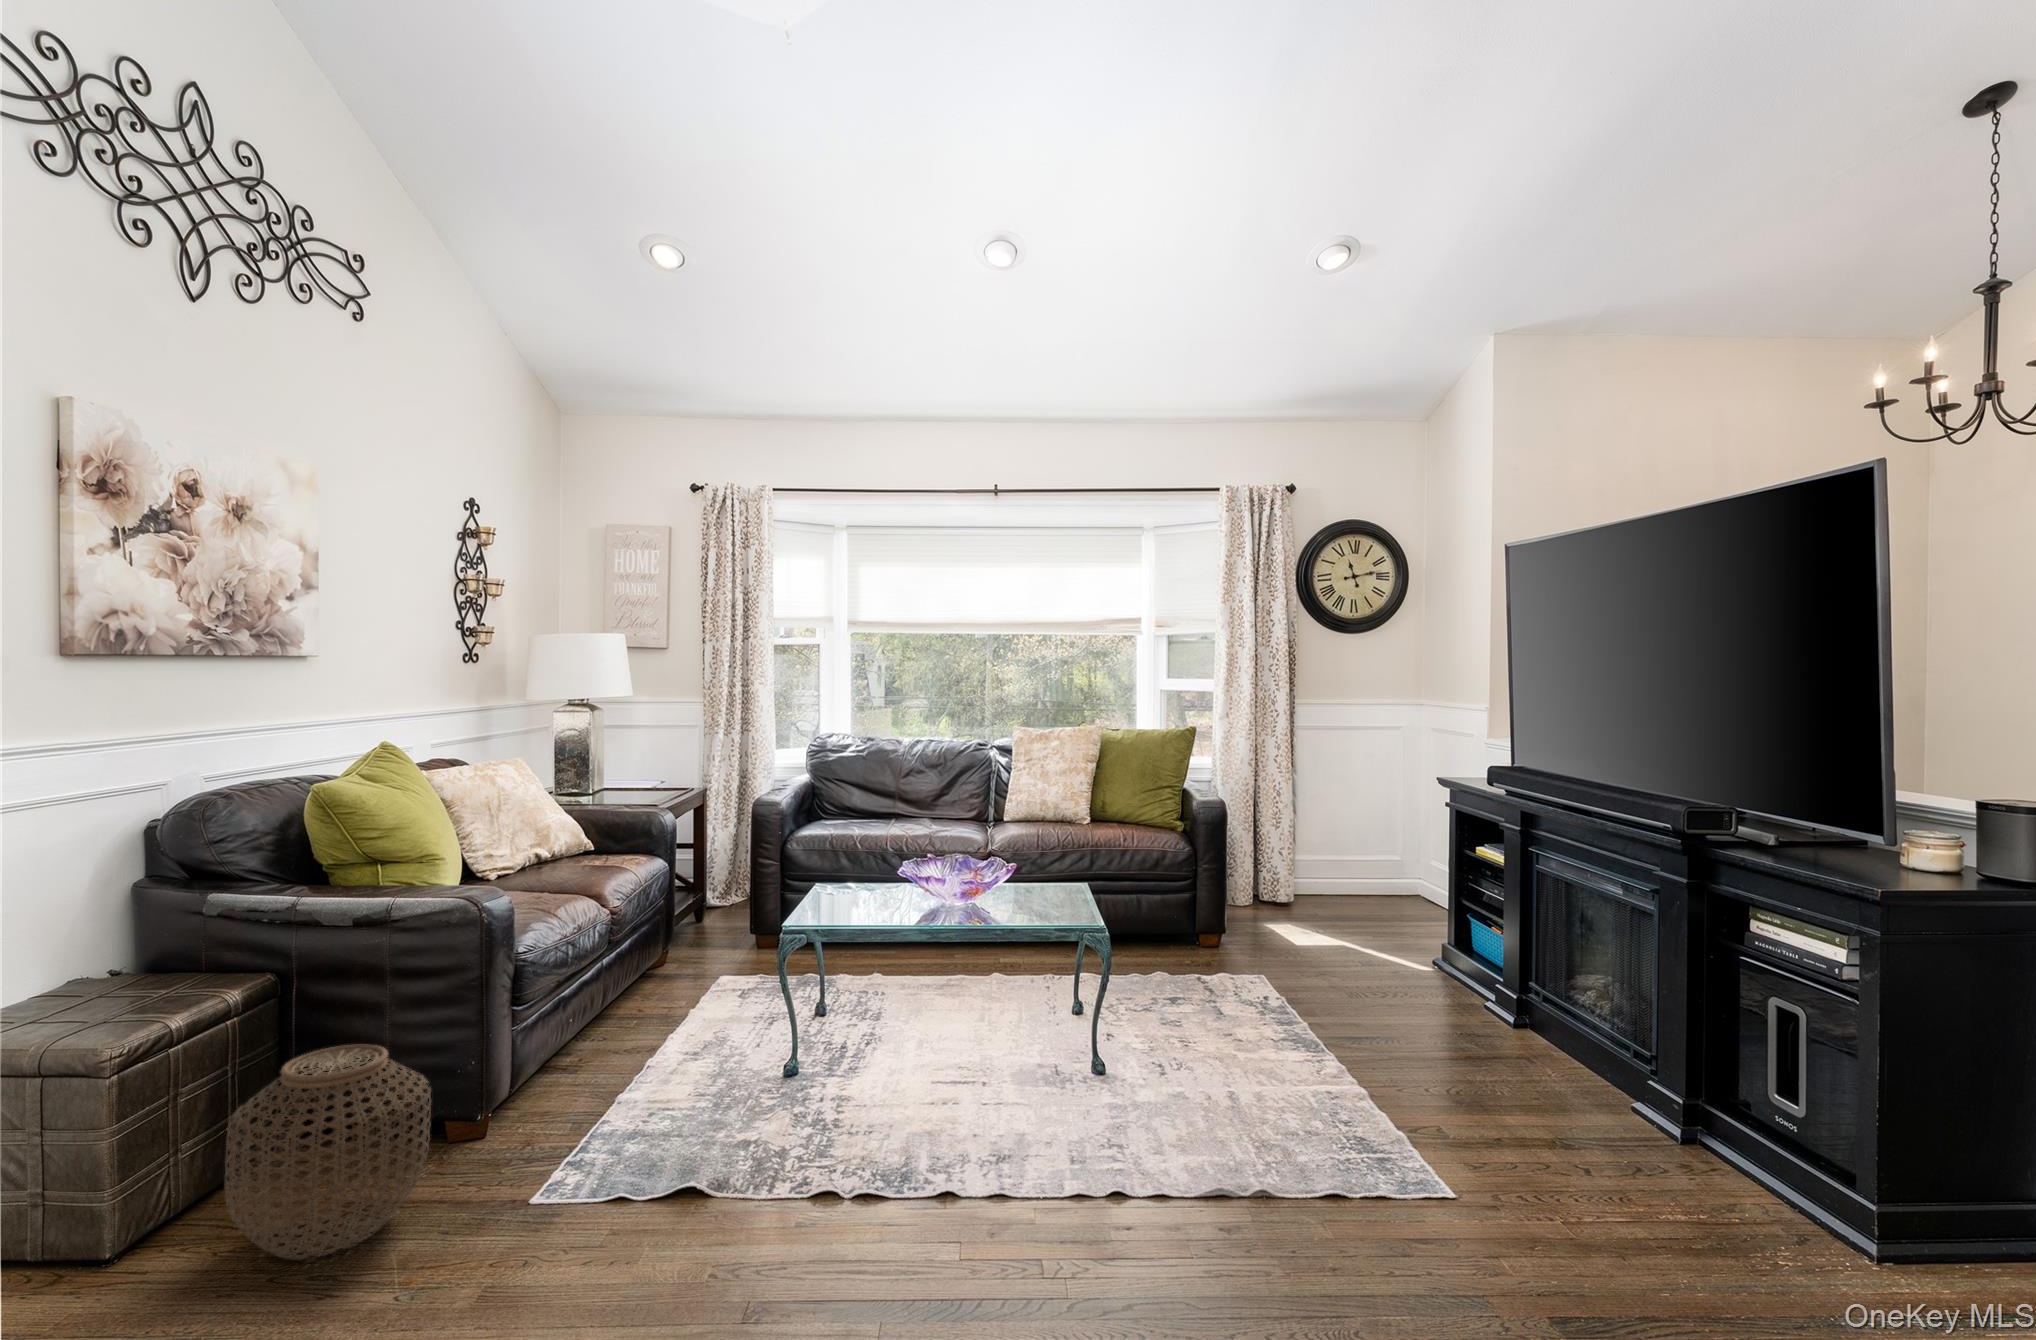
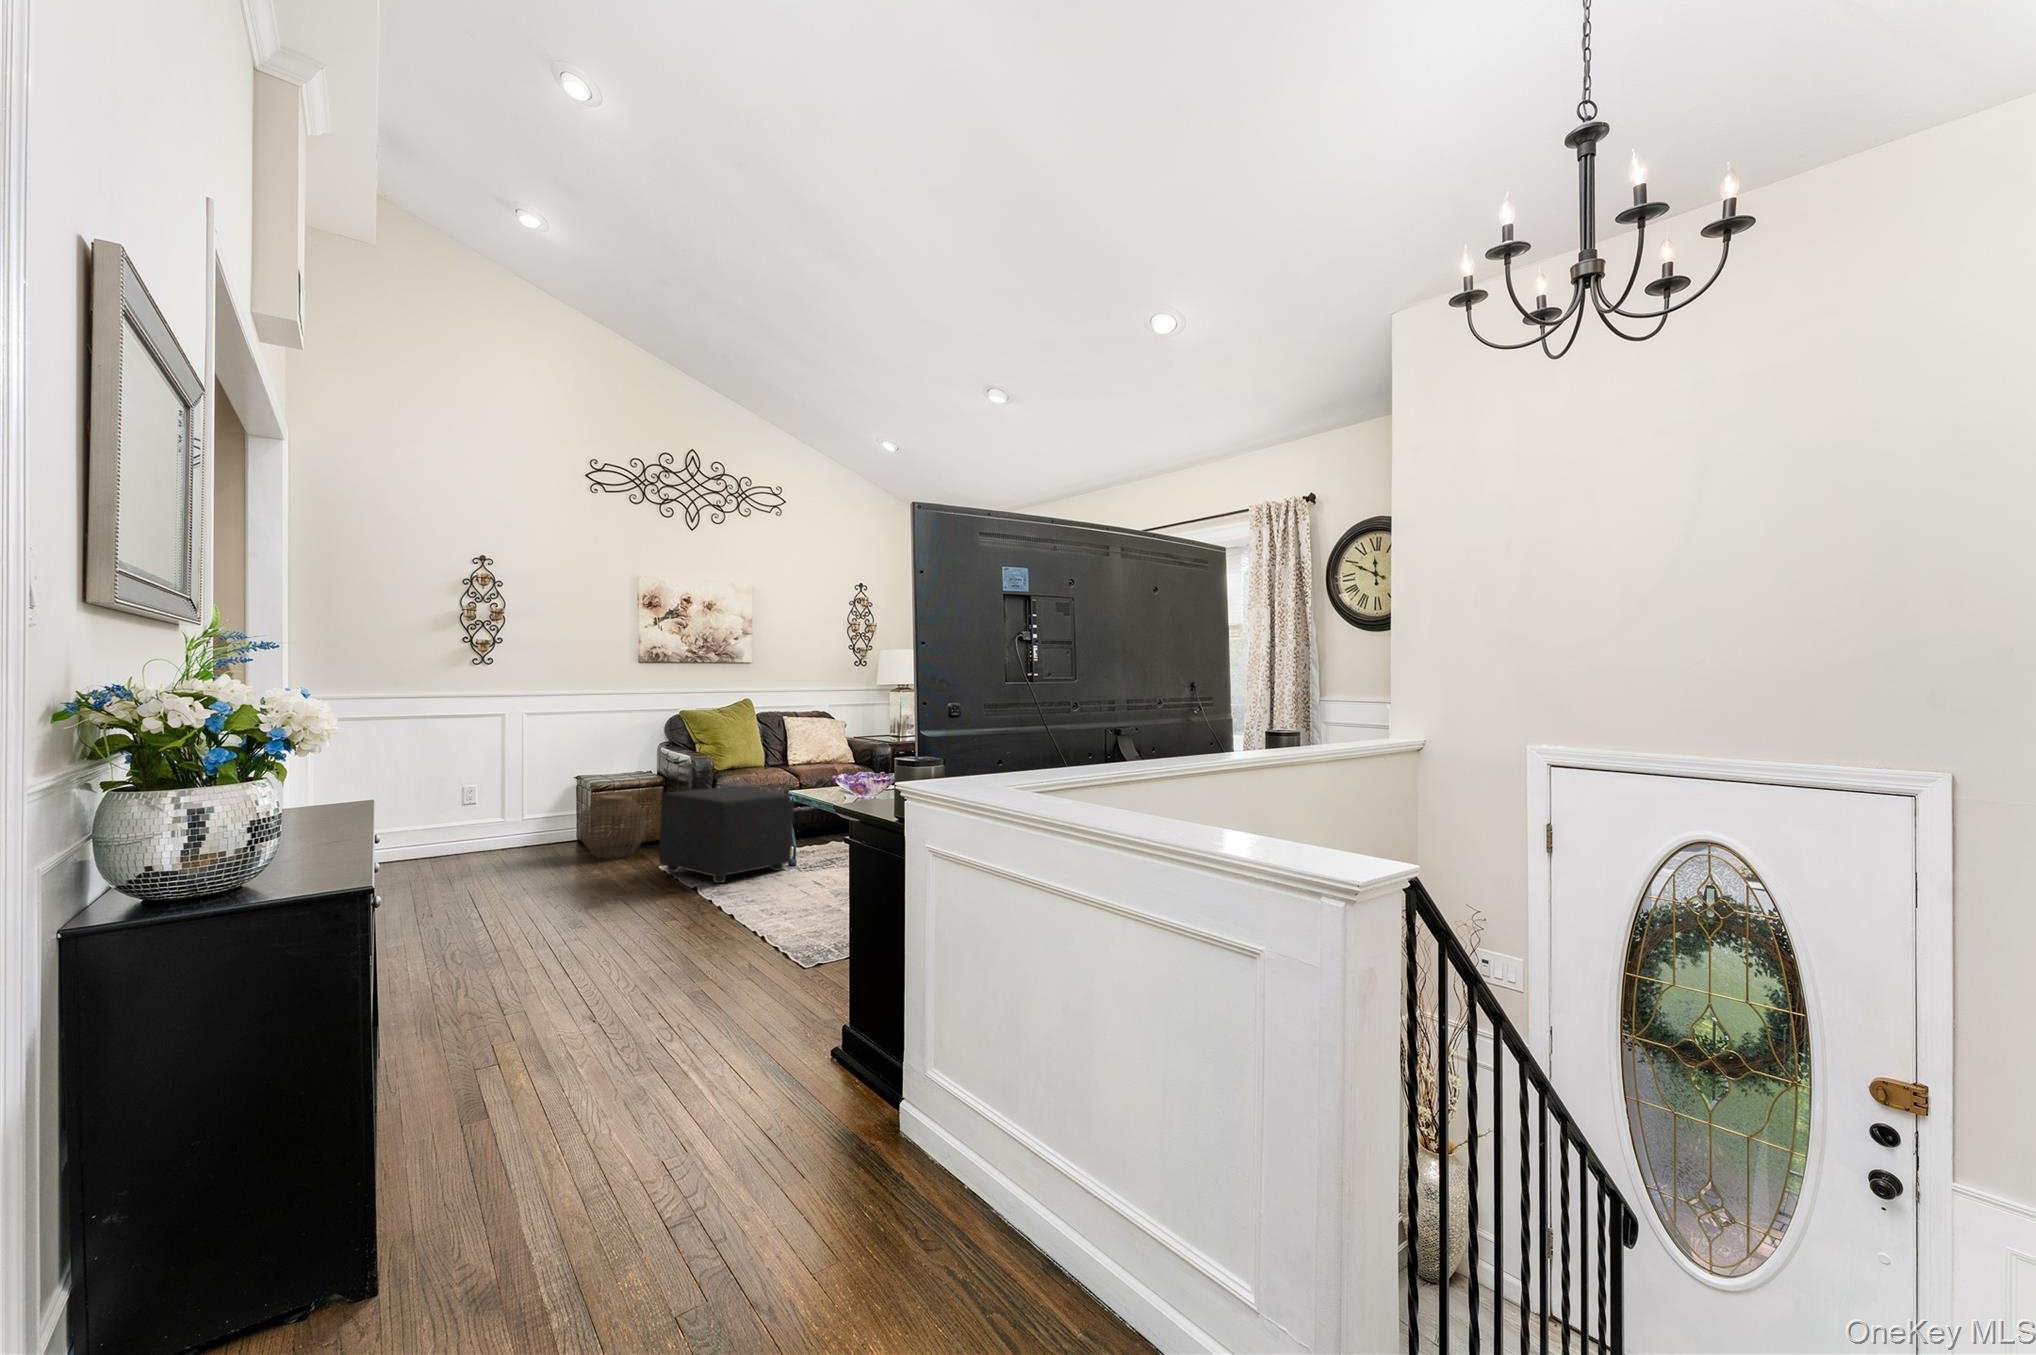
ottoman: none [657,934,889,1191] -> present [659,786,794,883]

